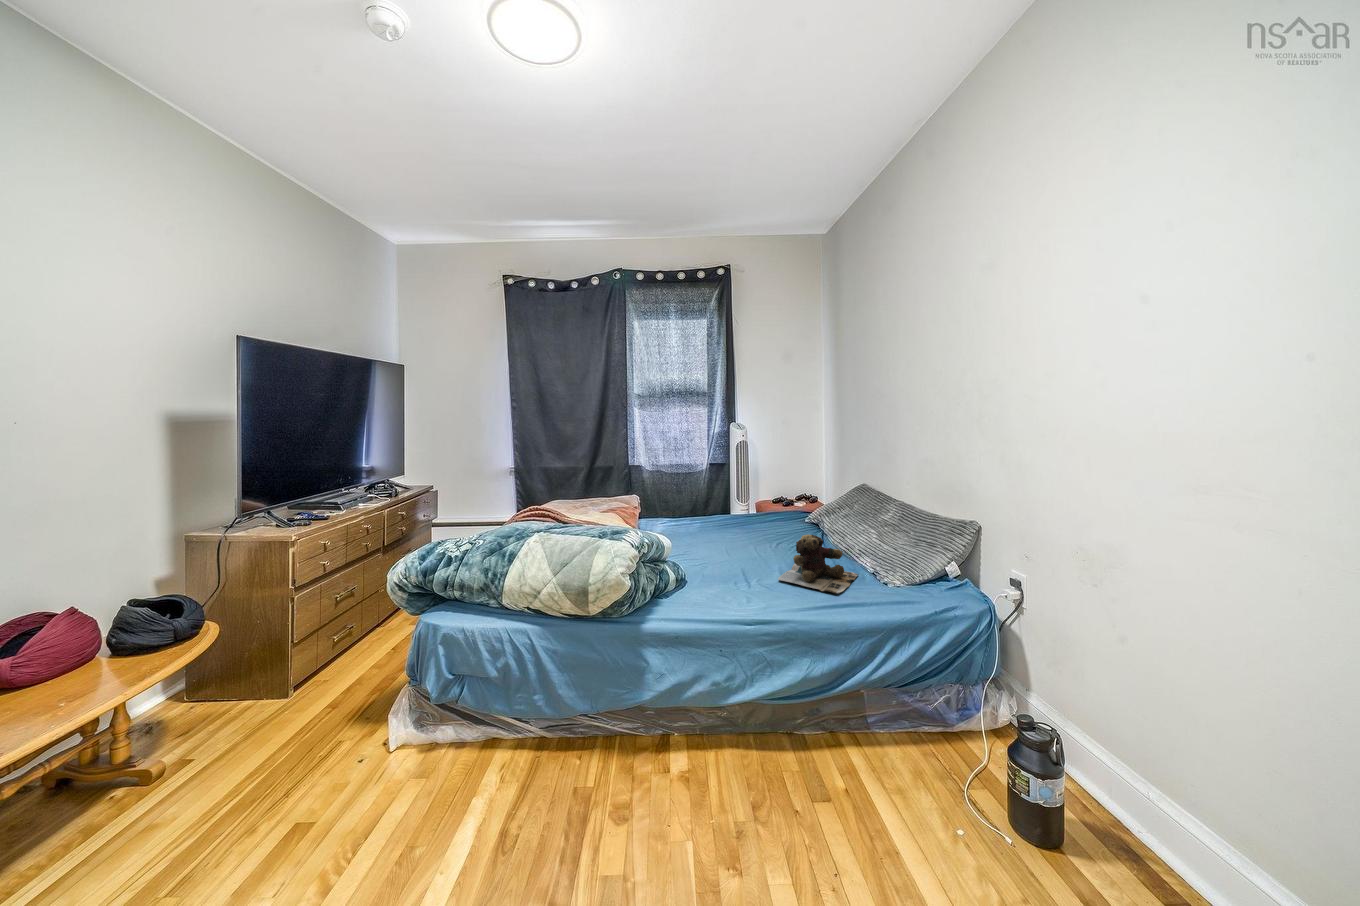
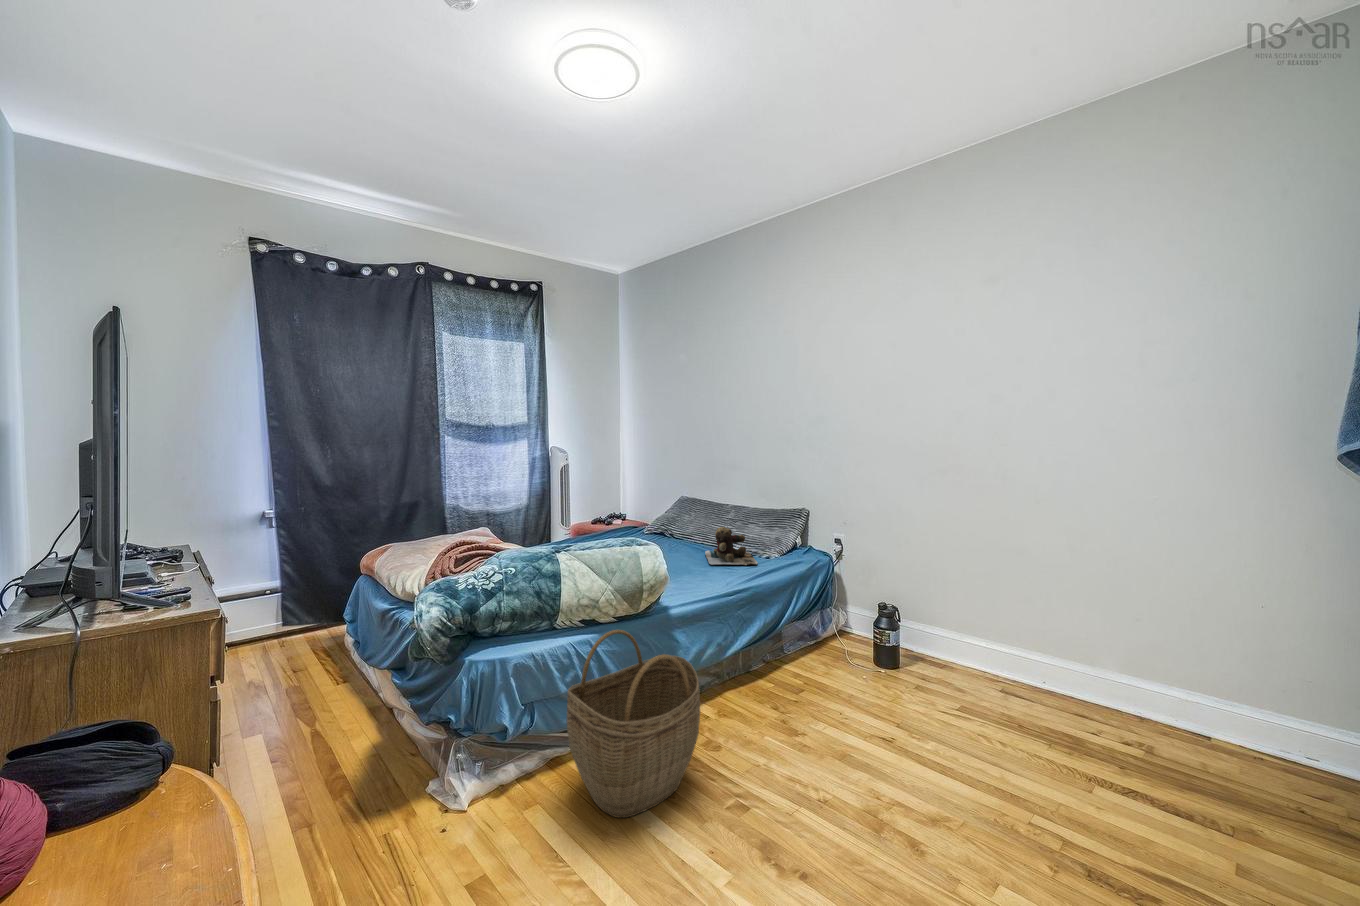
woven basket: none [424,628,588,847] -> present [566,630,700,818]

